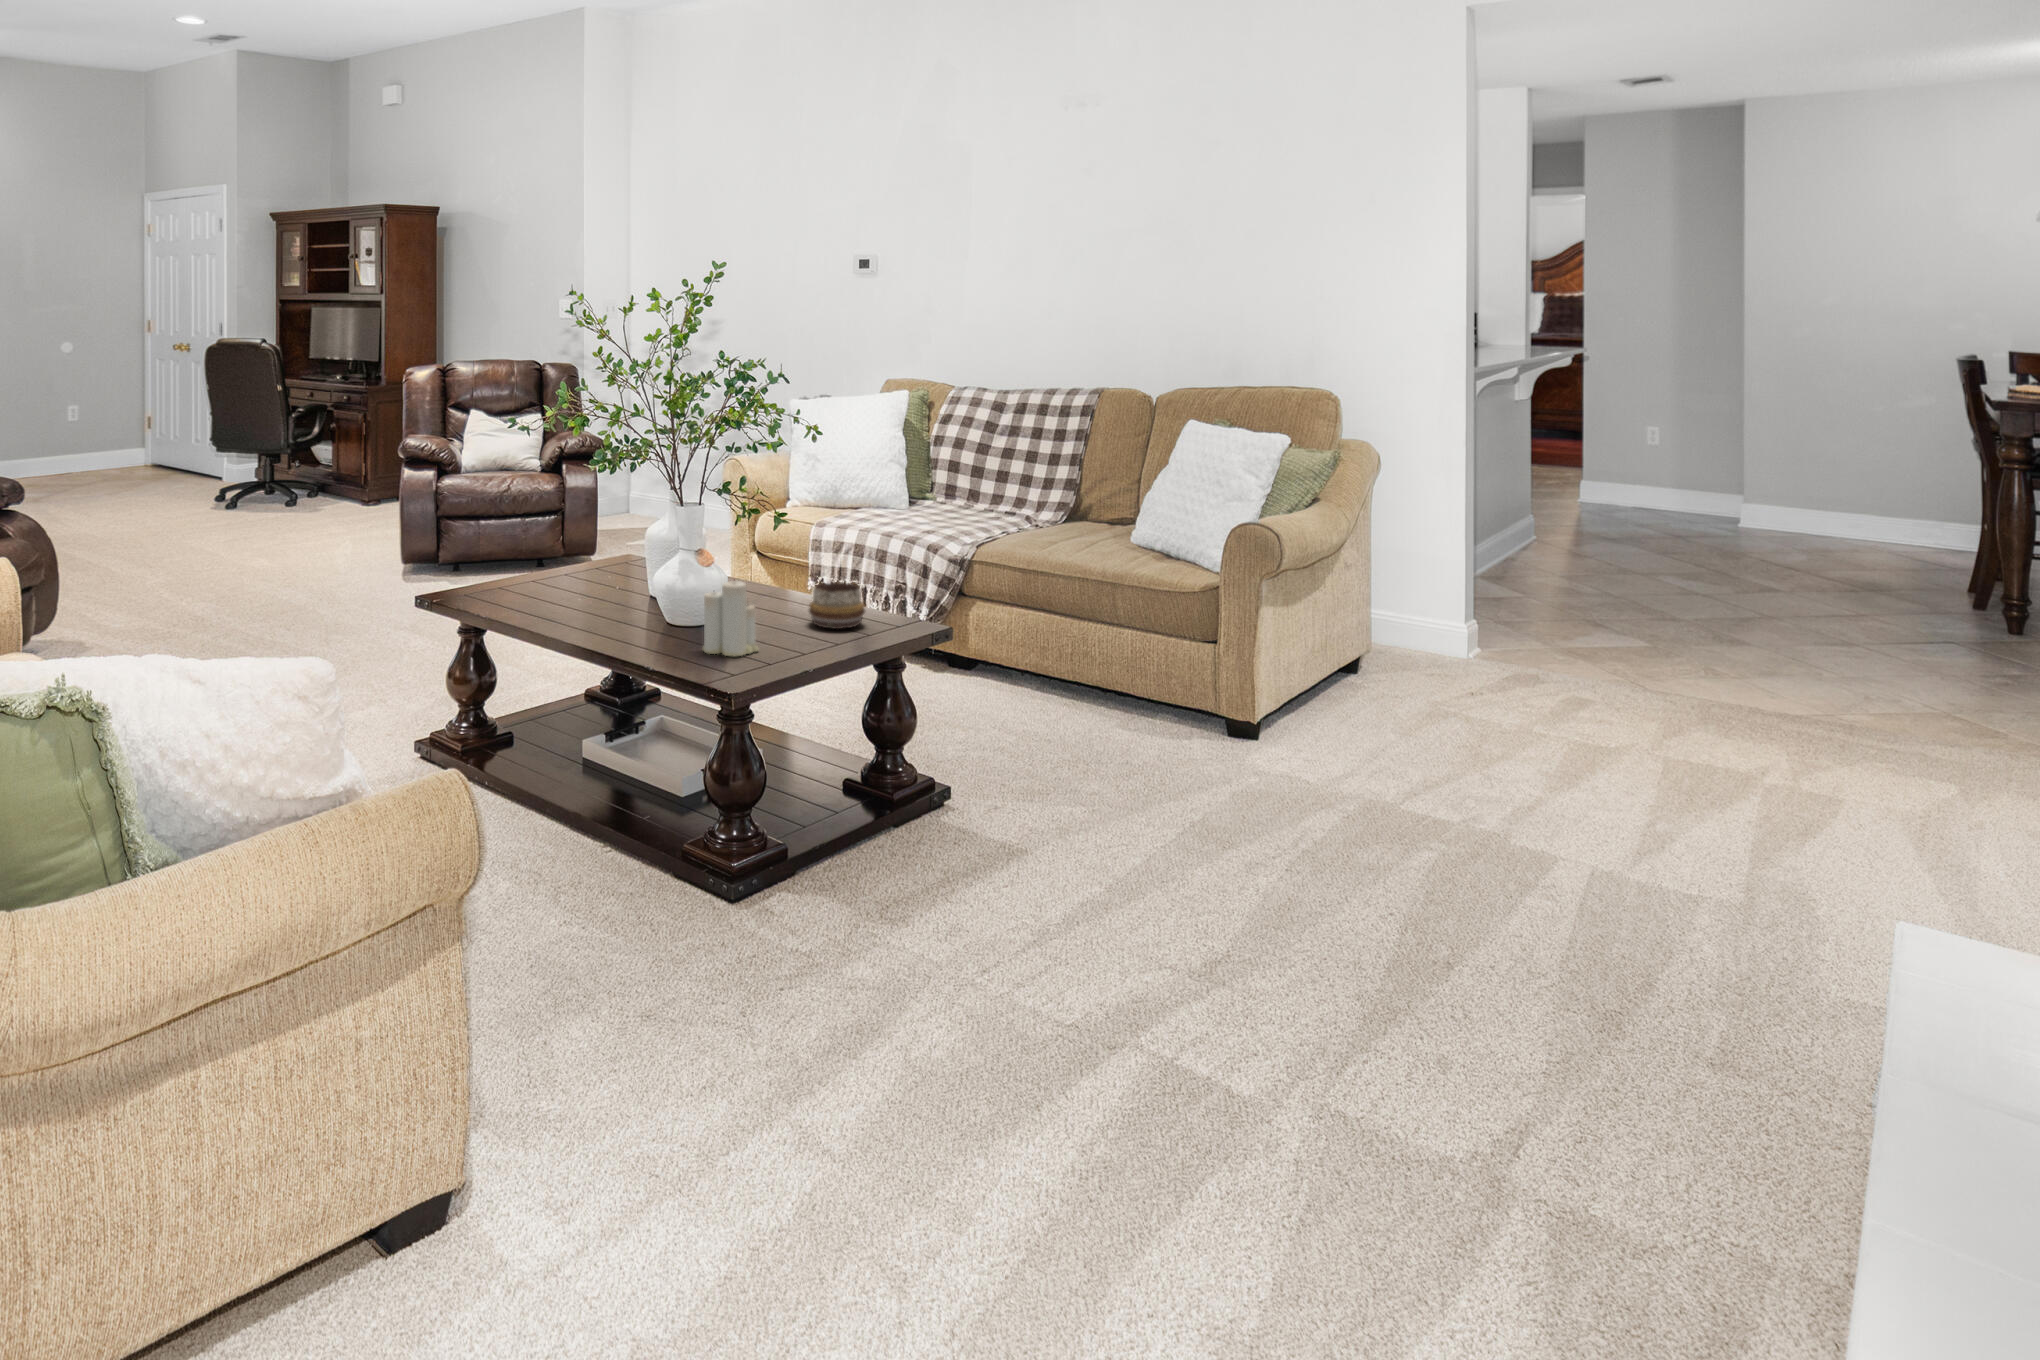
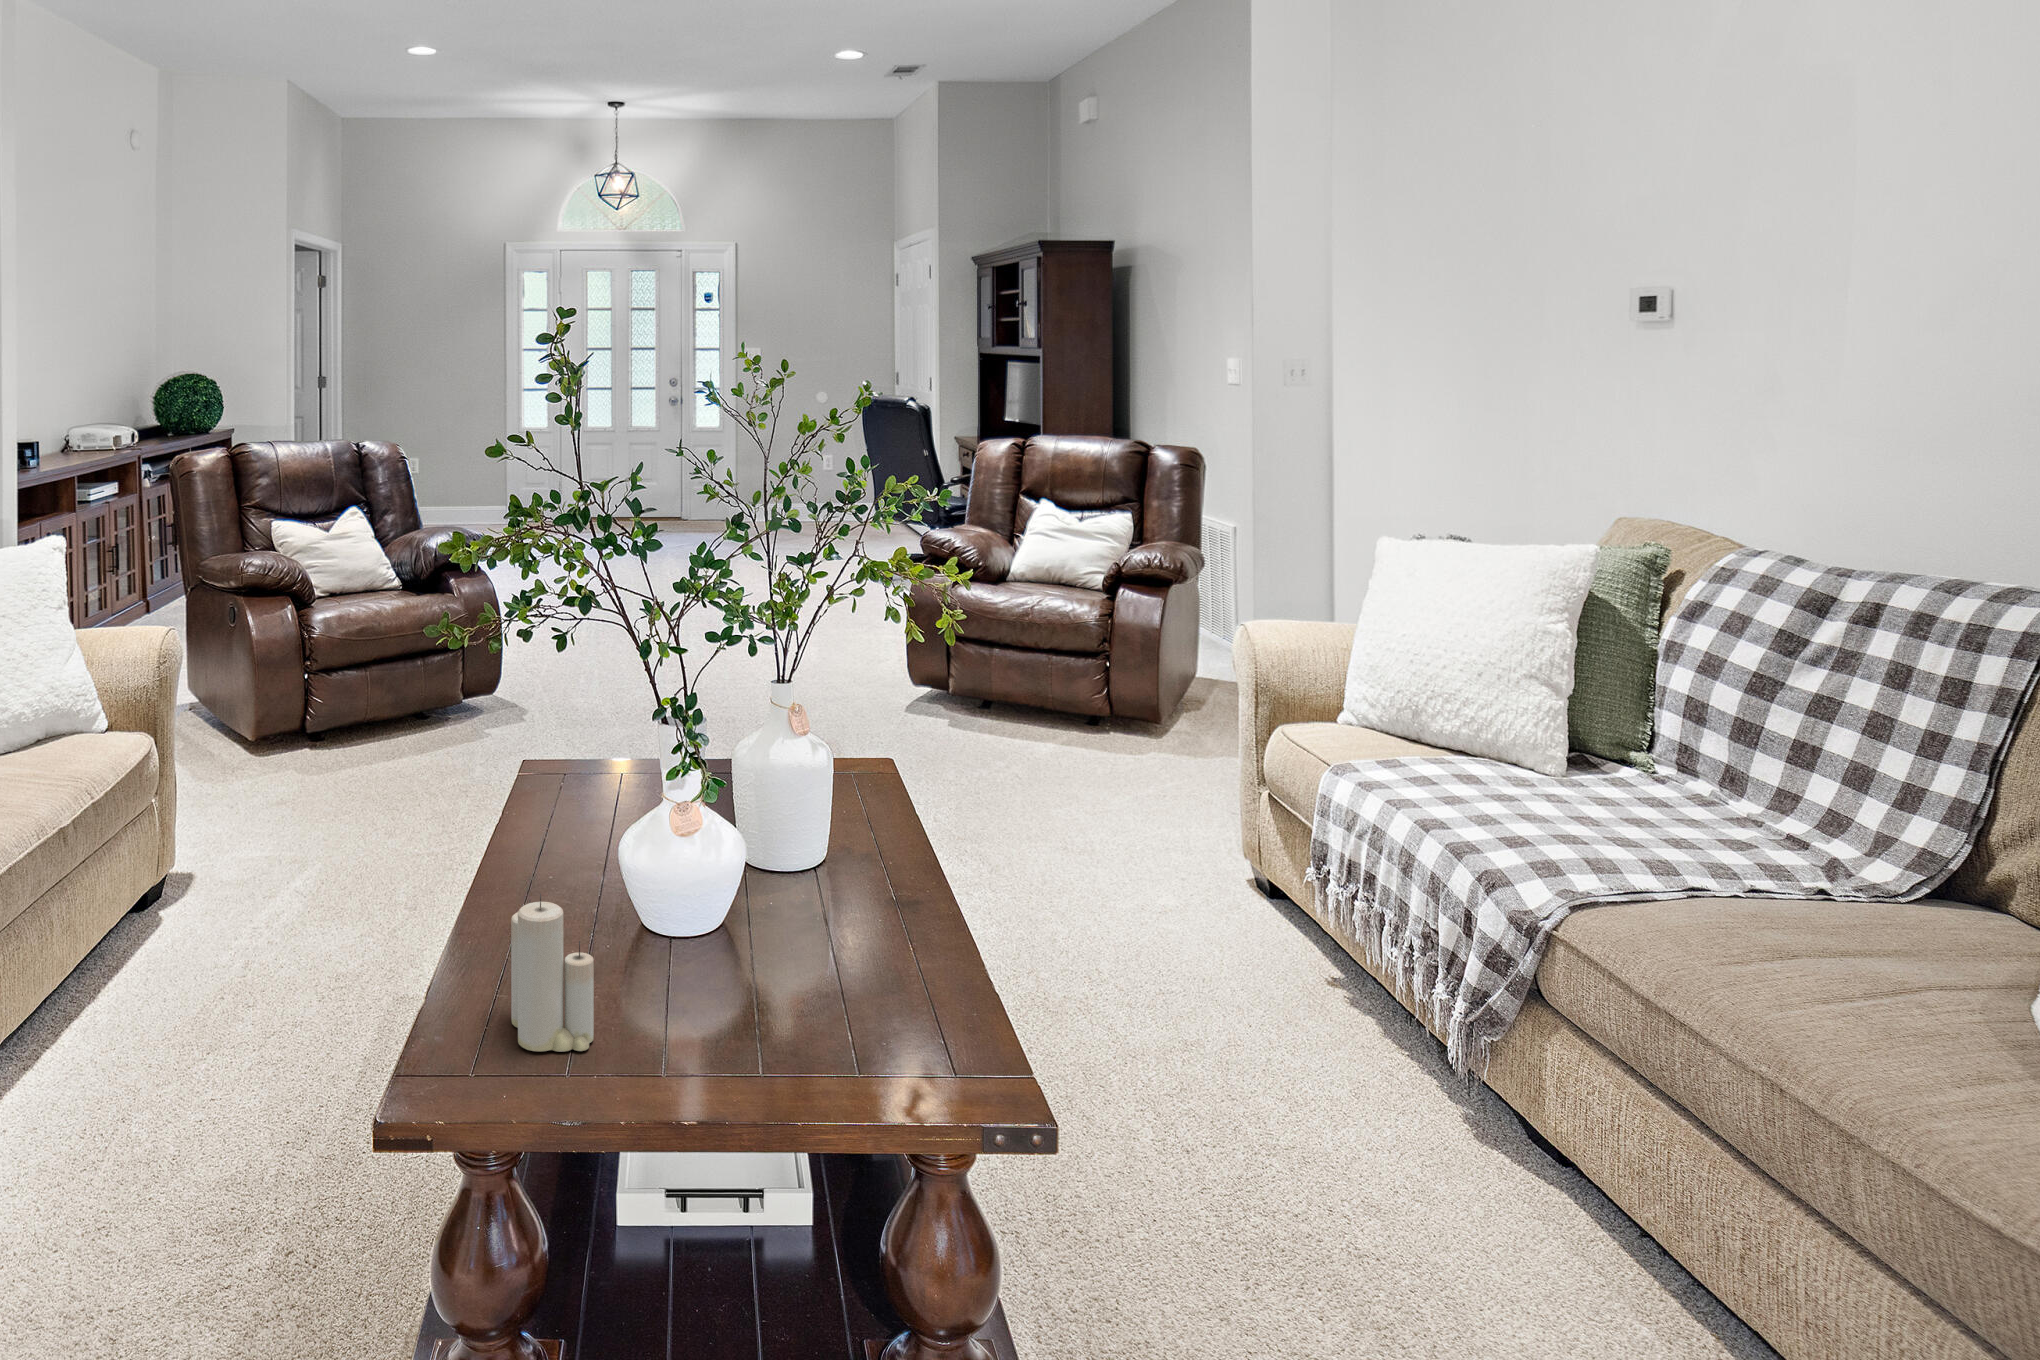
decorative bowl: present [809,582,865,629] -> none [779,942,895,1059]

